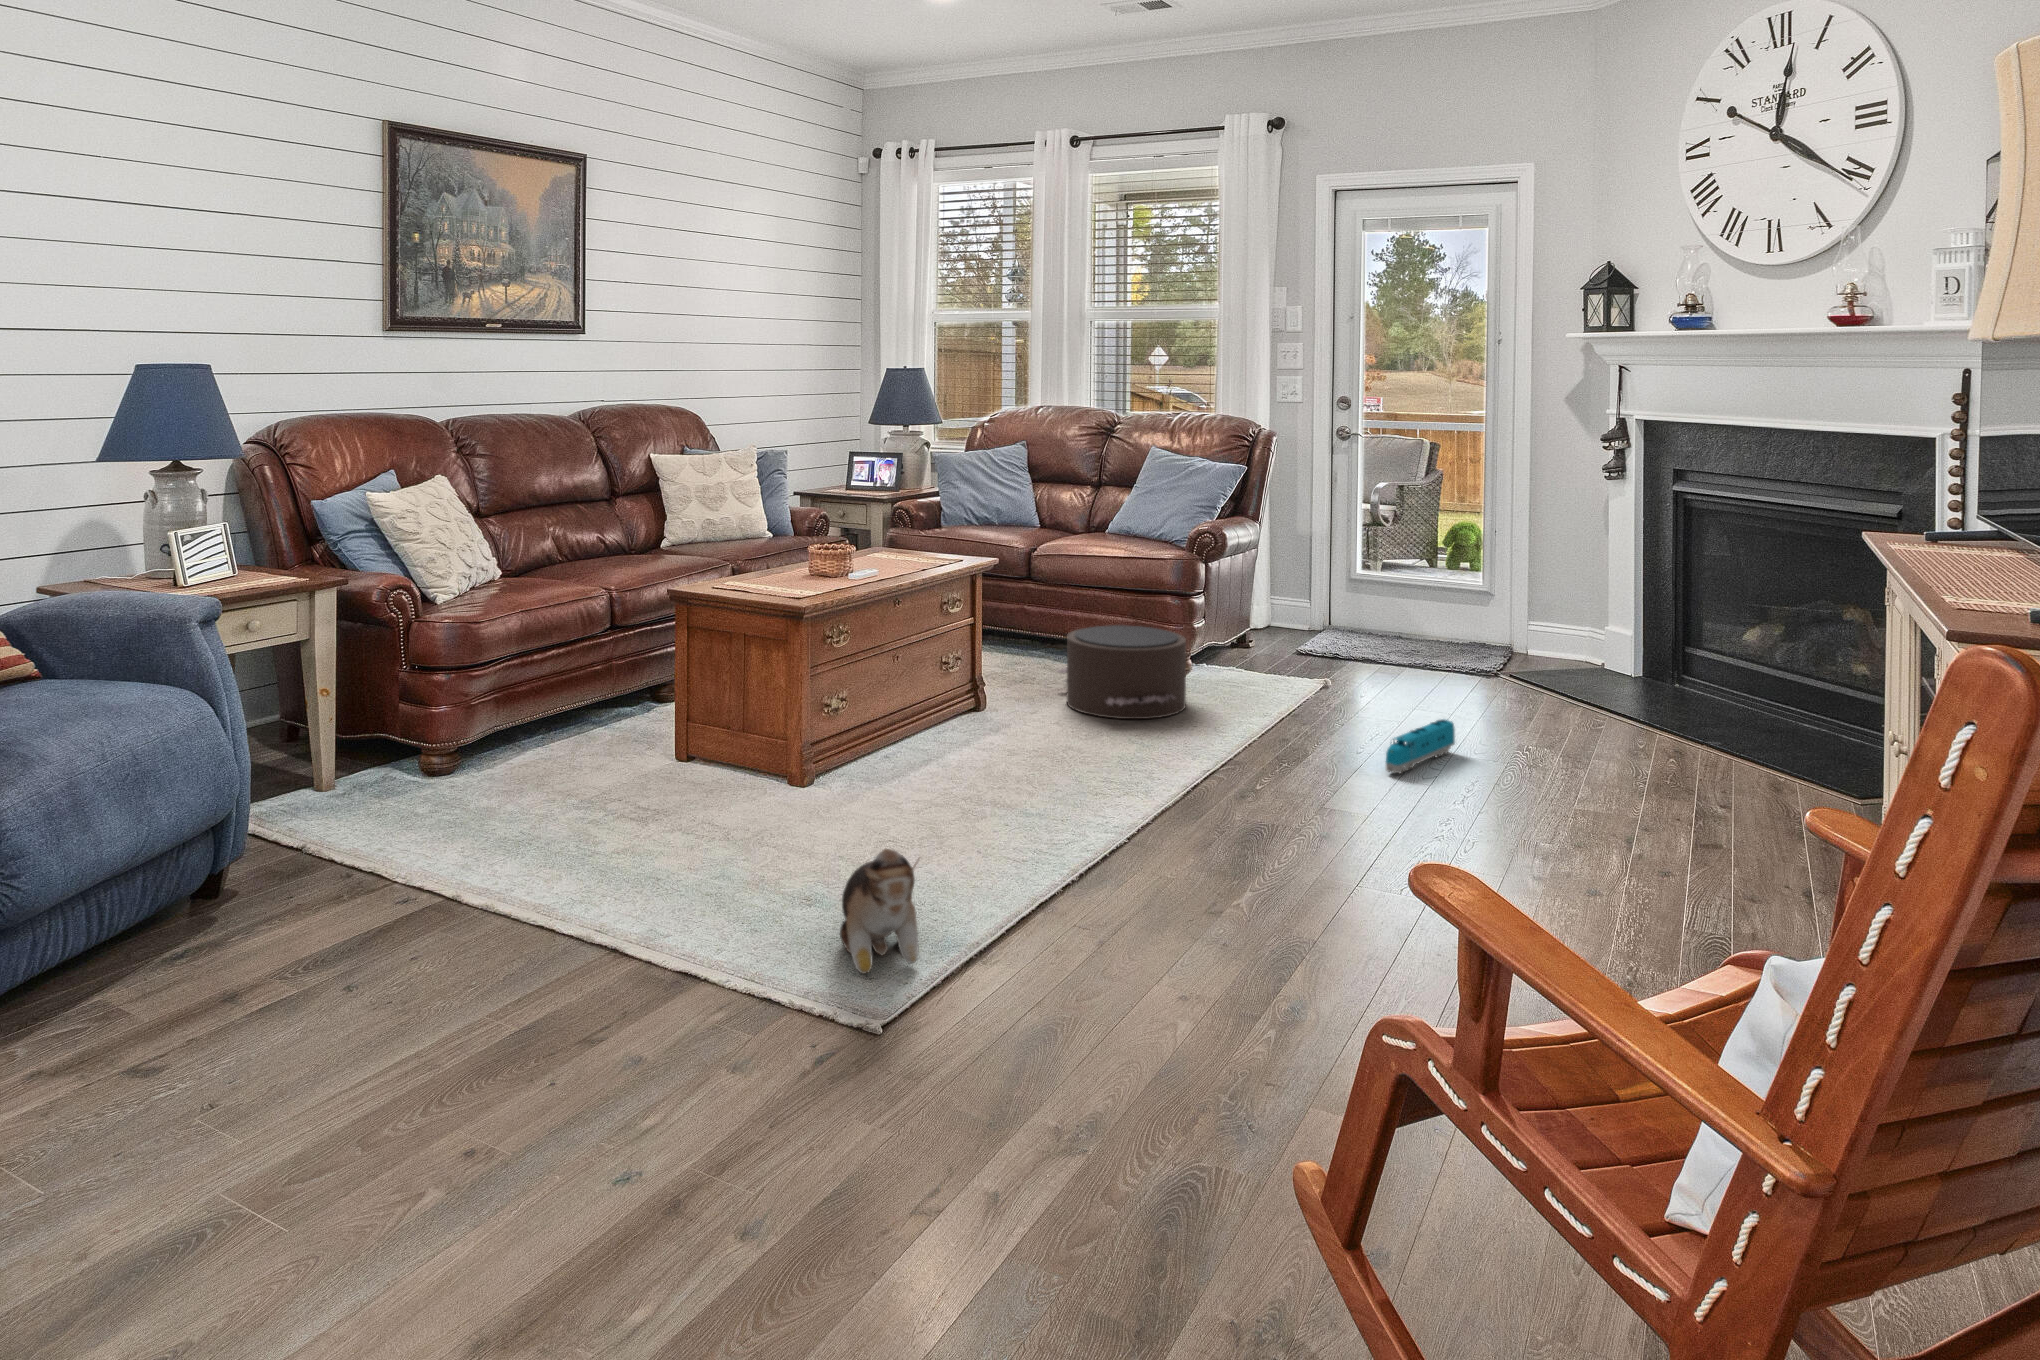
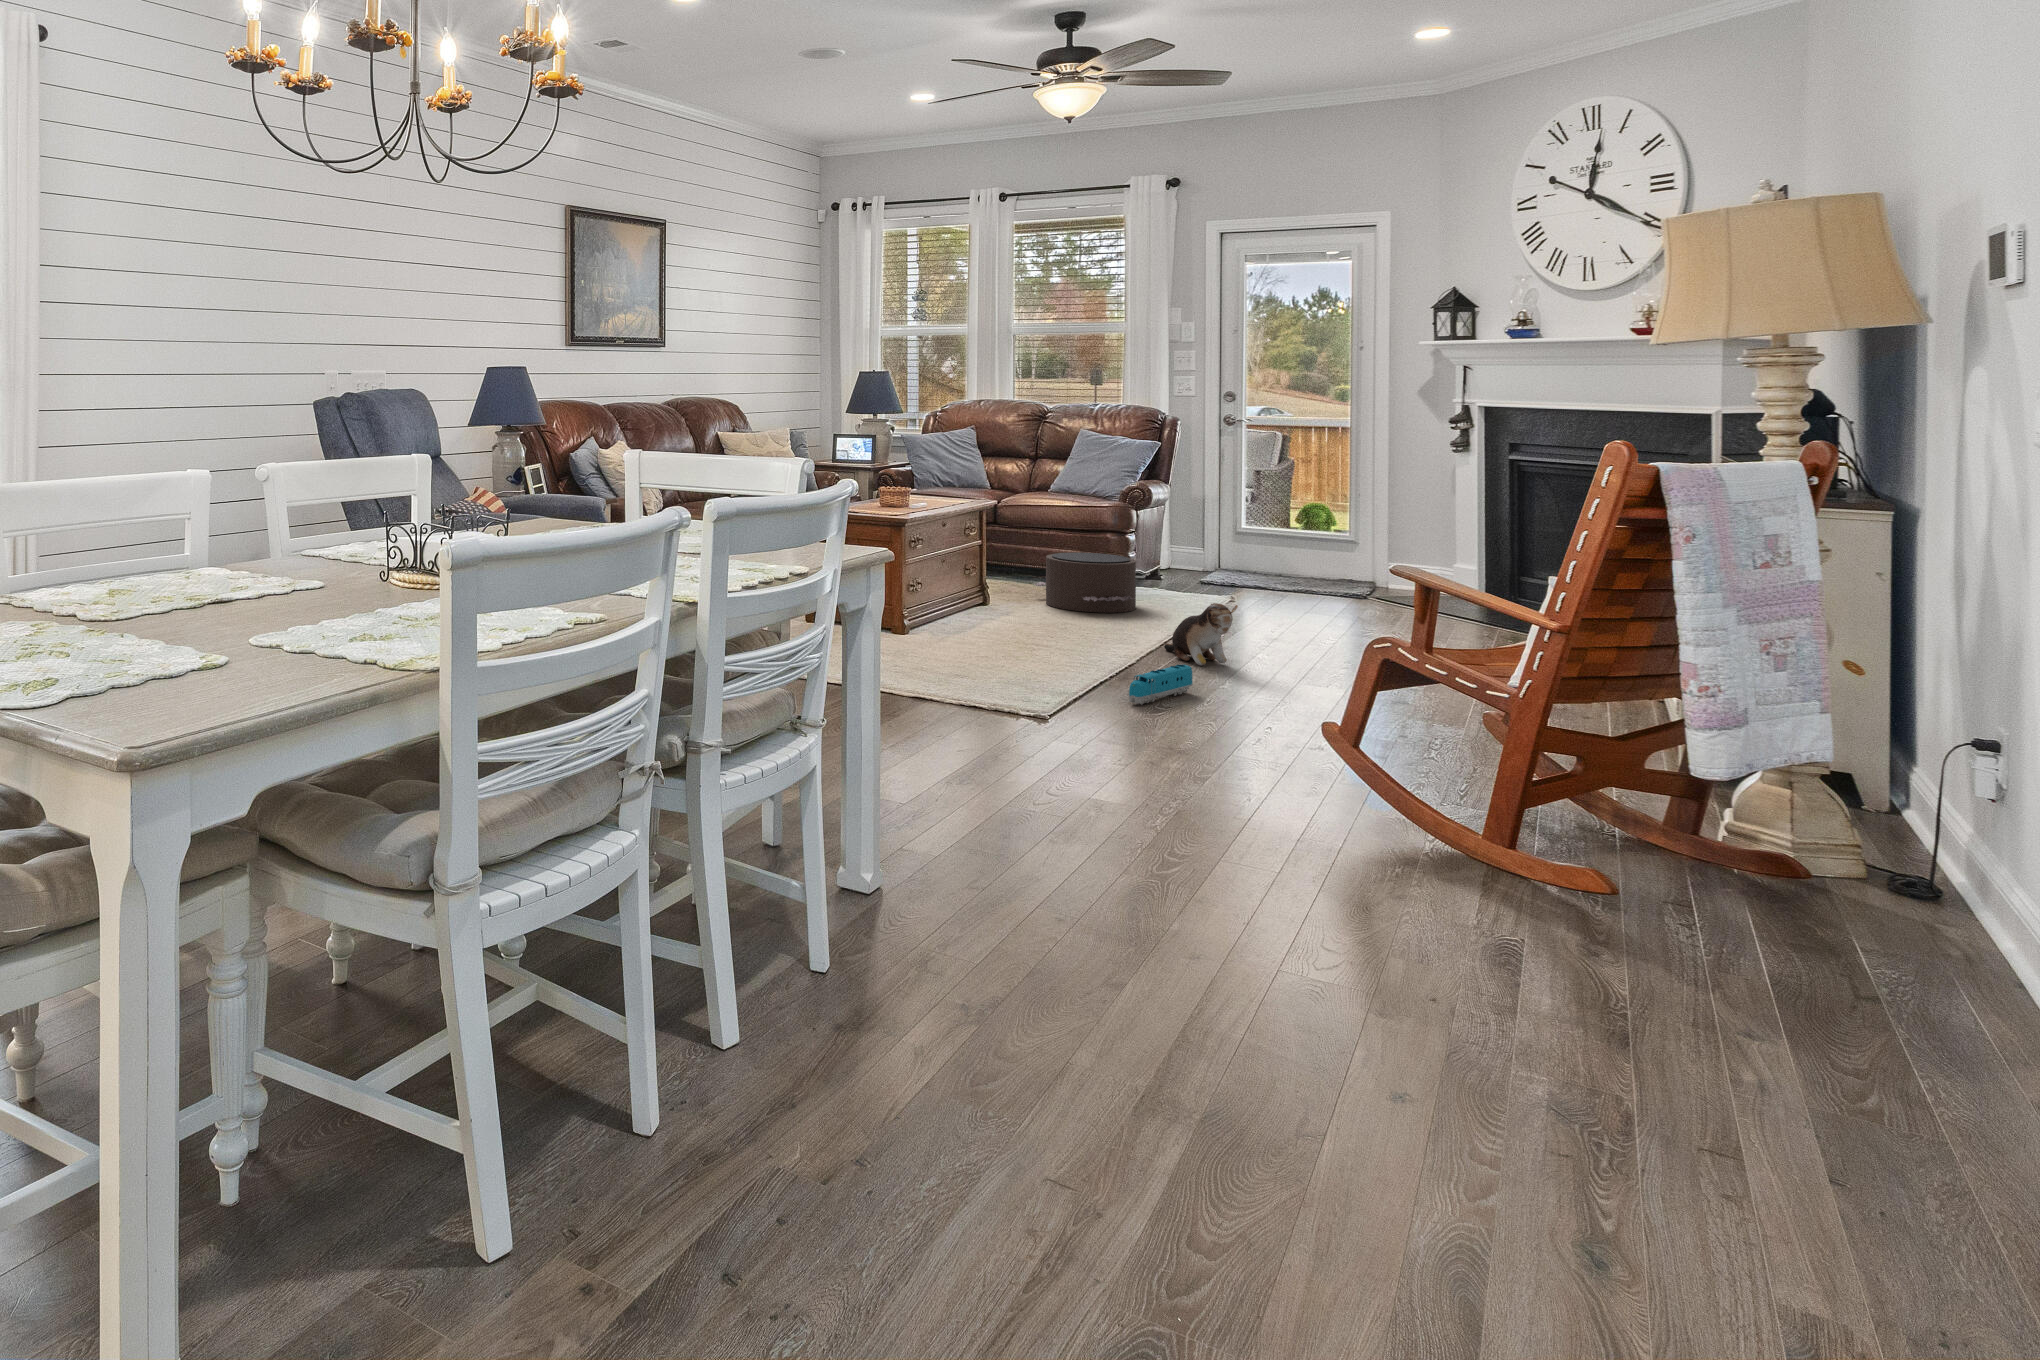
toy train: present [1386,719,1455,774] -> present [1129,665,1193,705]
plush toy: present [840,849,919,974] -> present [1164,603,1238,666]

